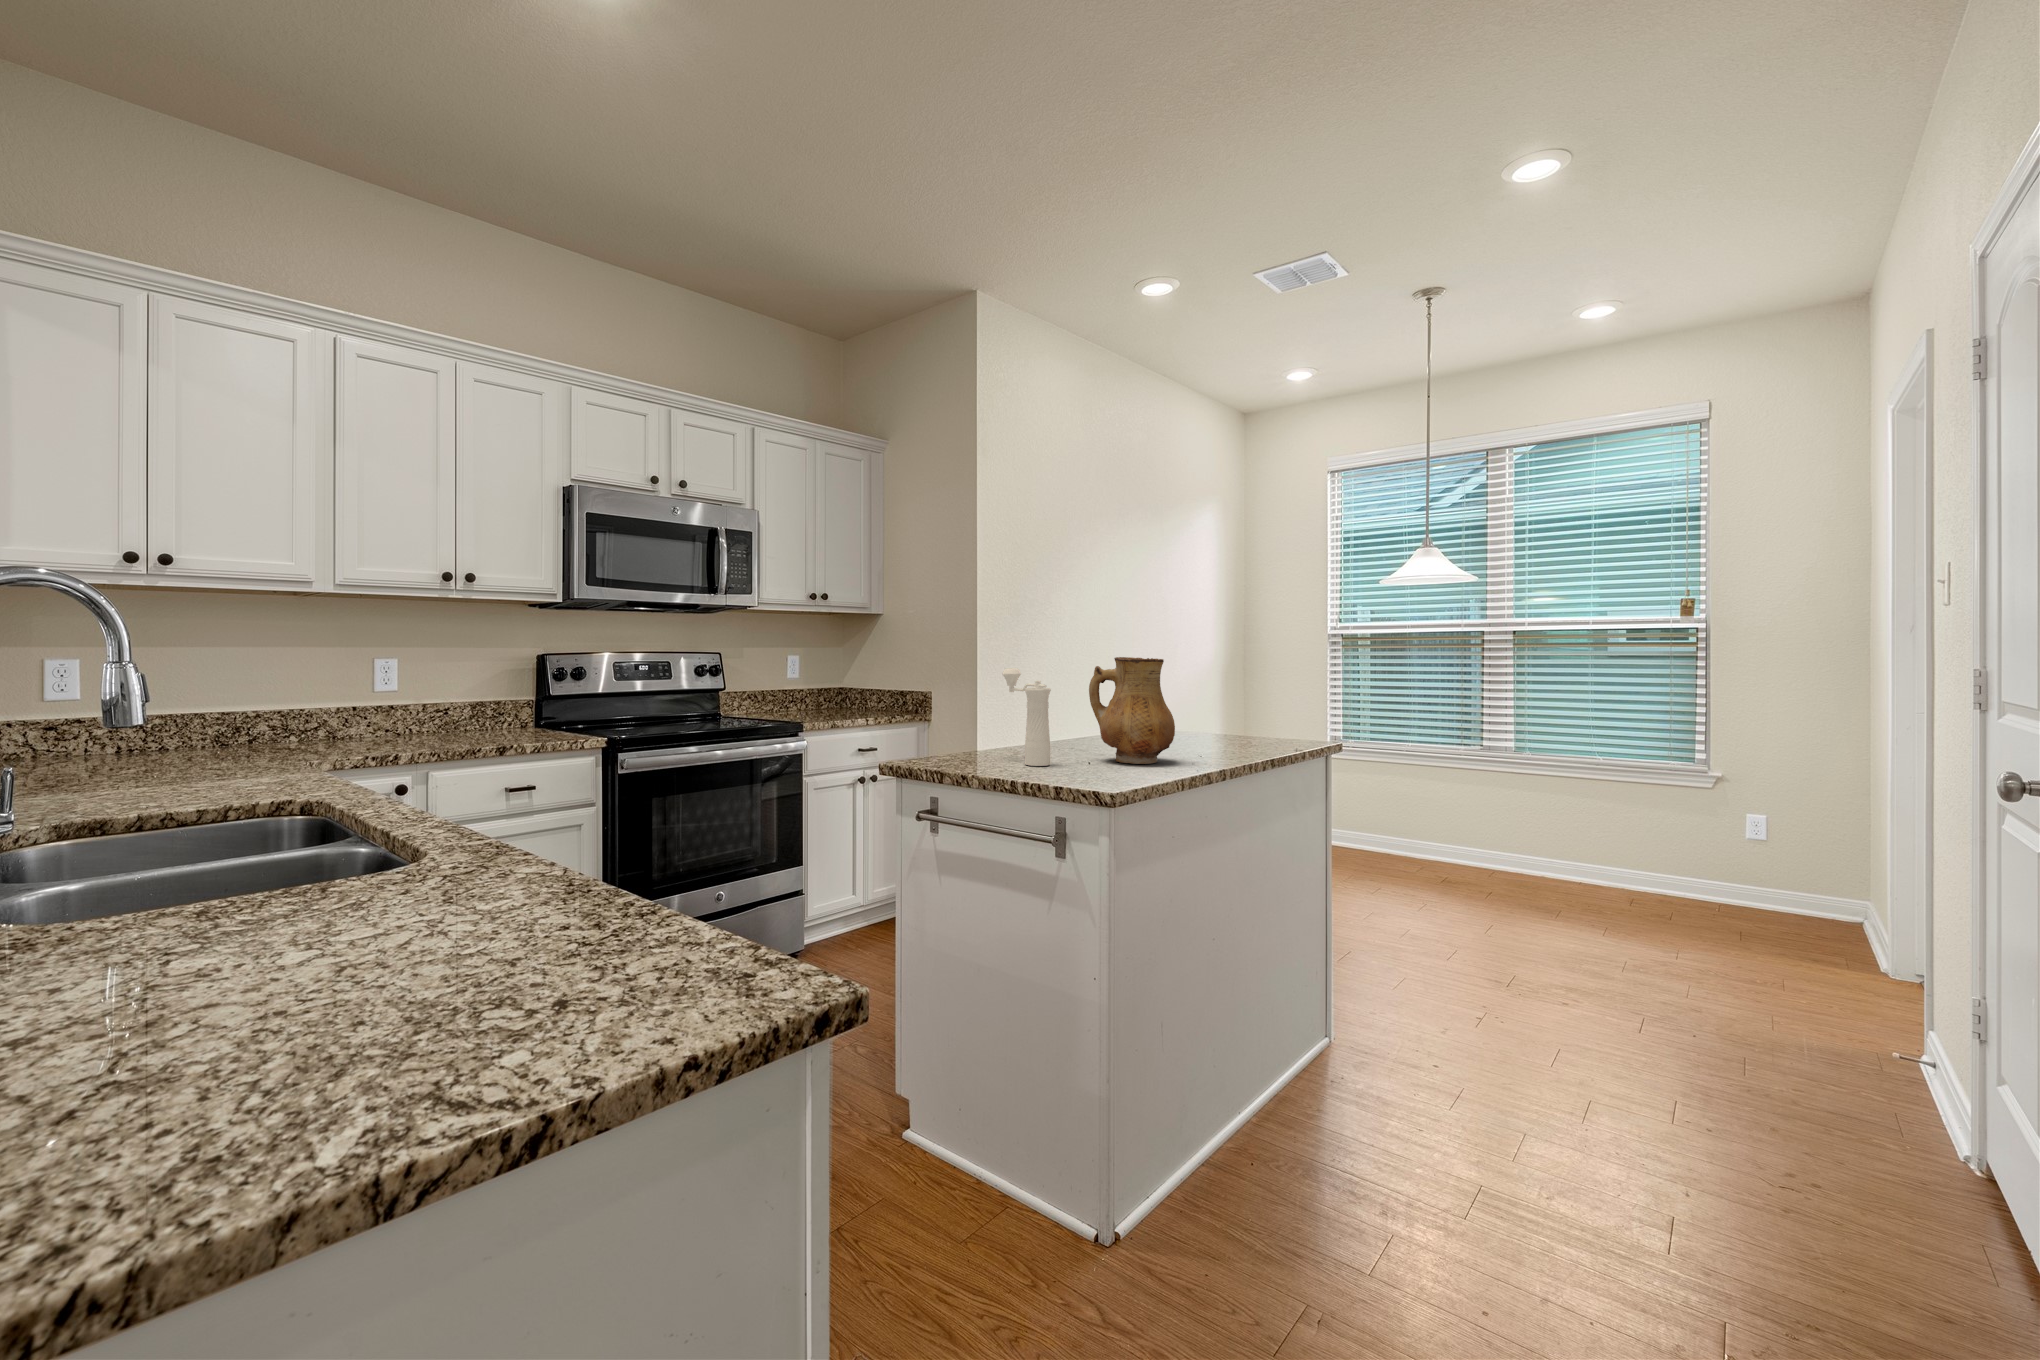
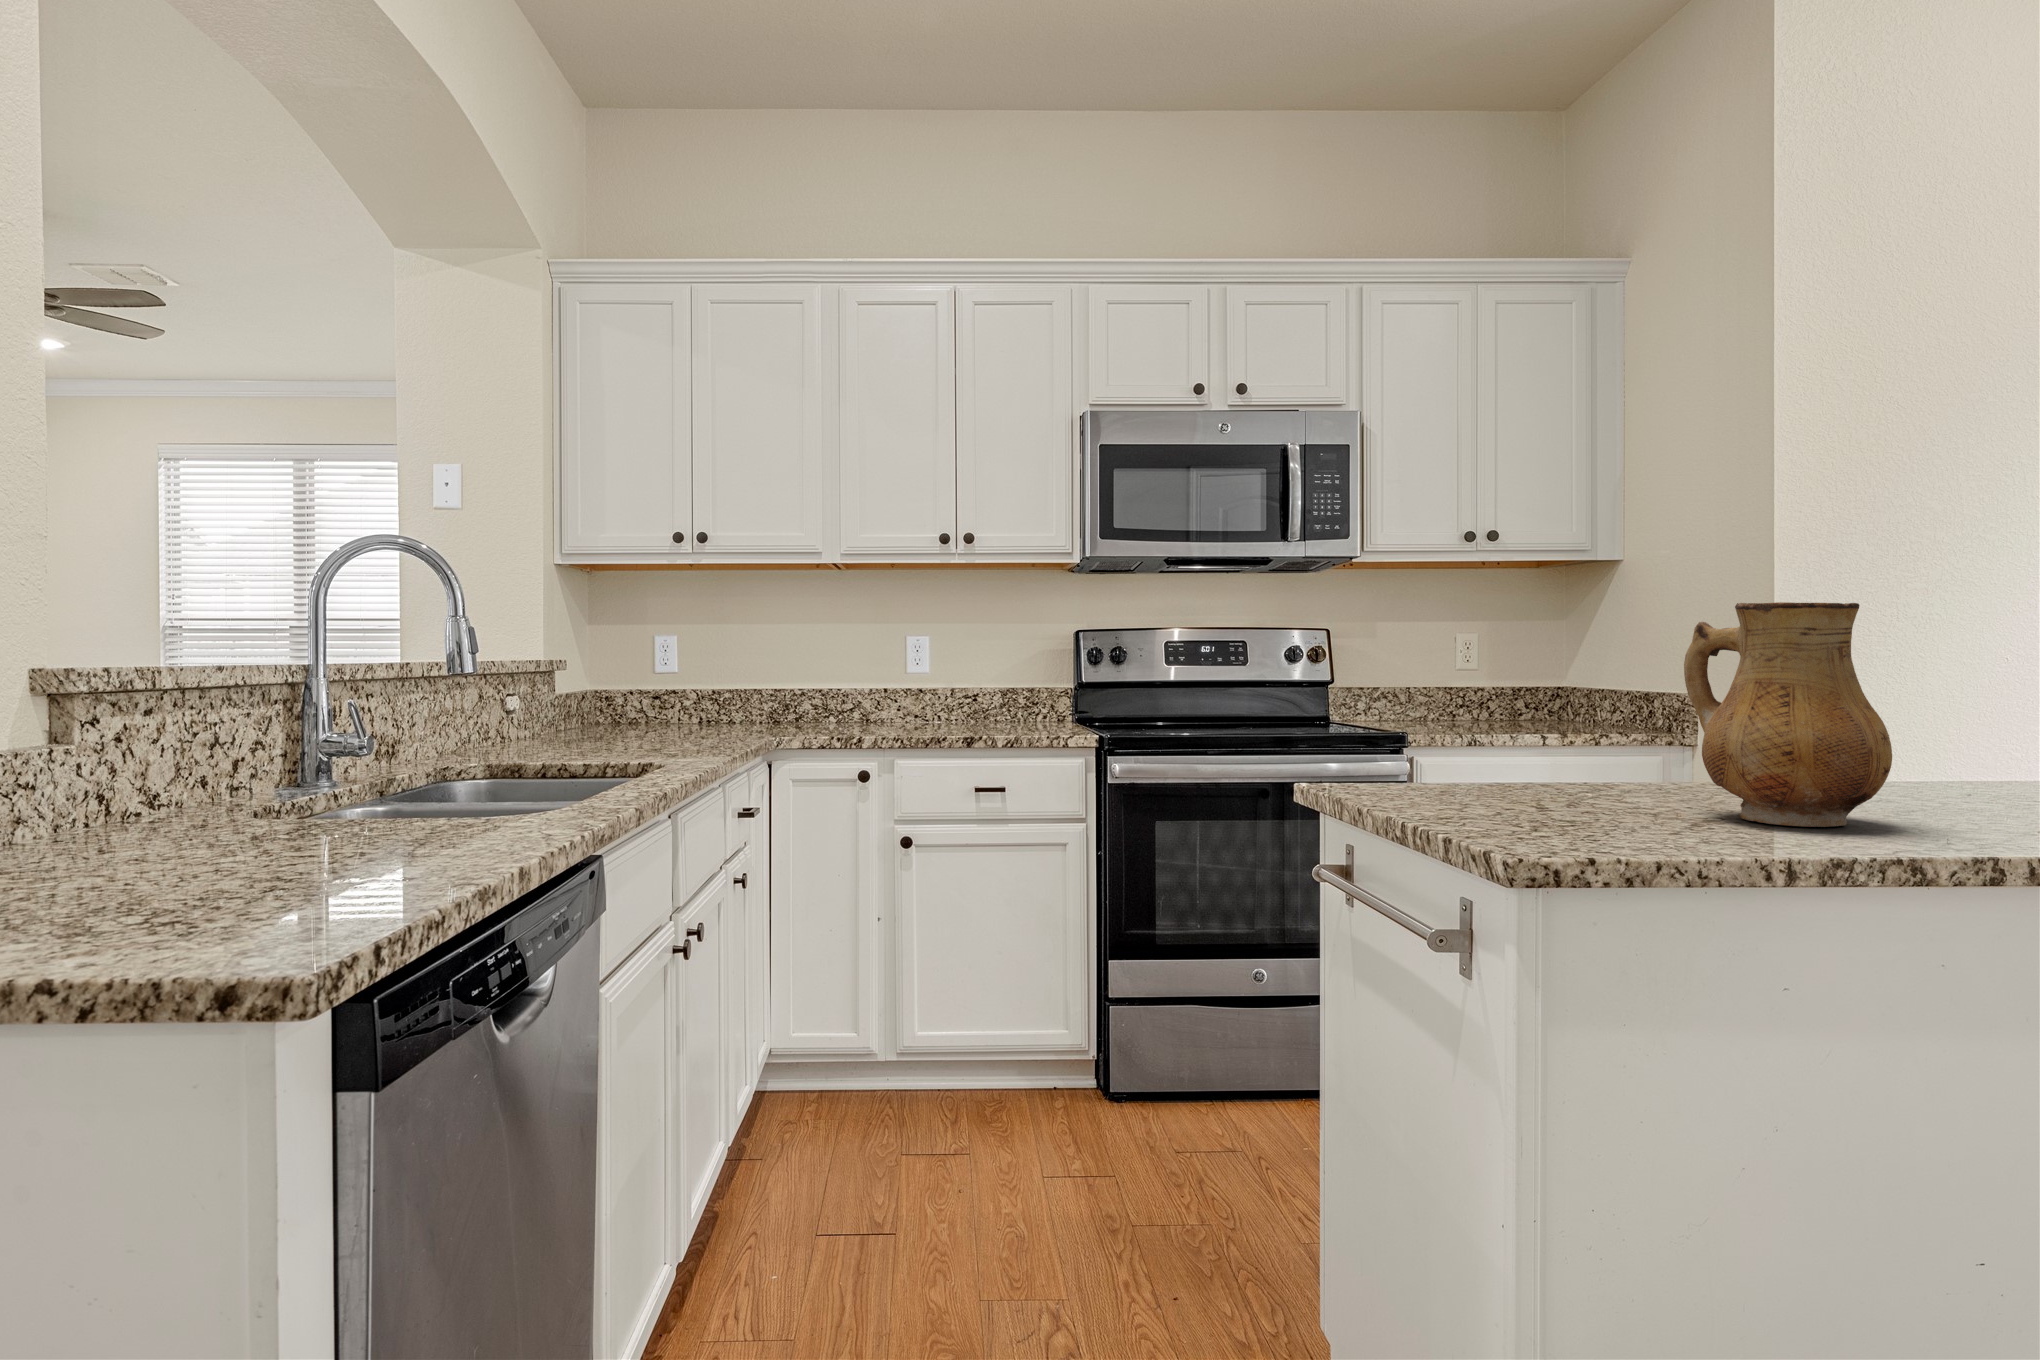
pepper mill: present [1002,668,1051,766] -> none [1510,630,1570,809]

